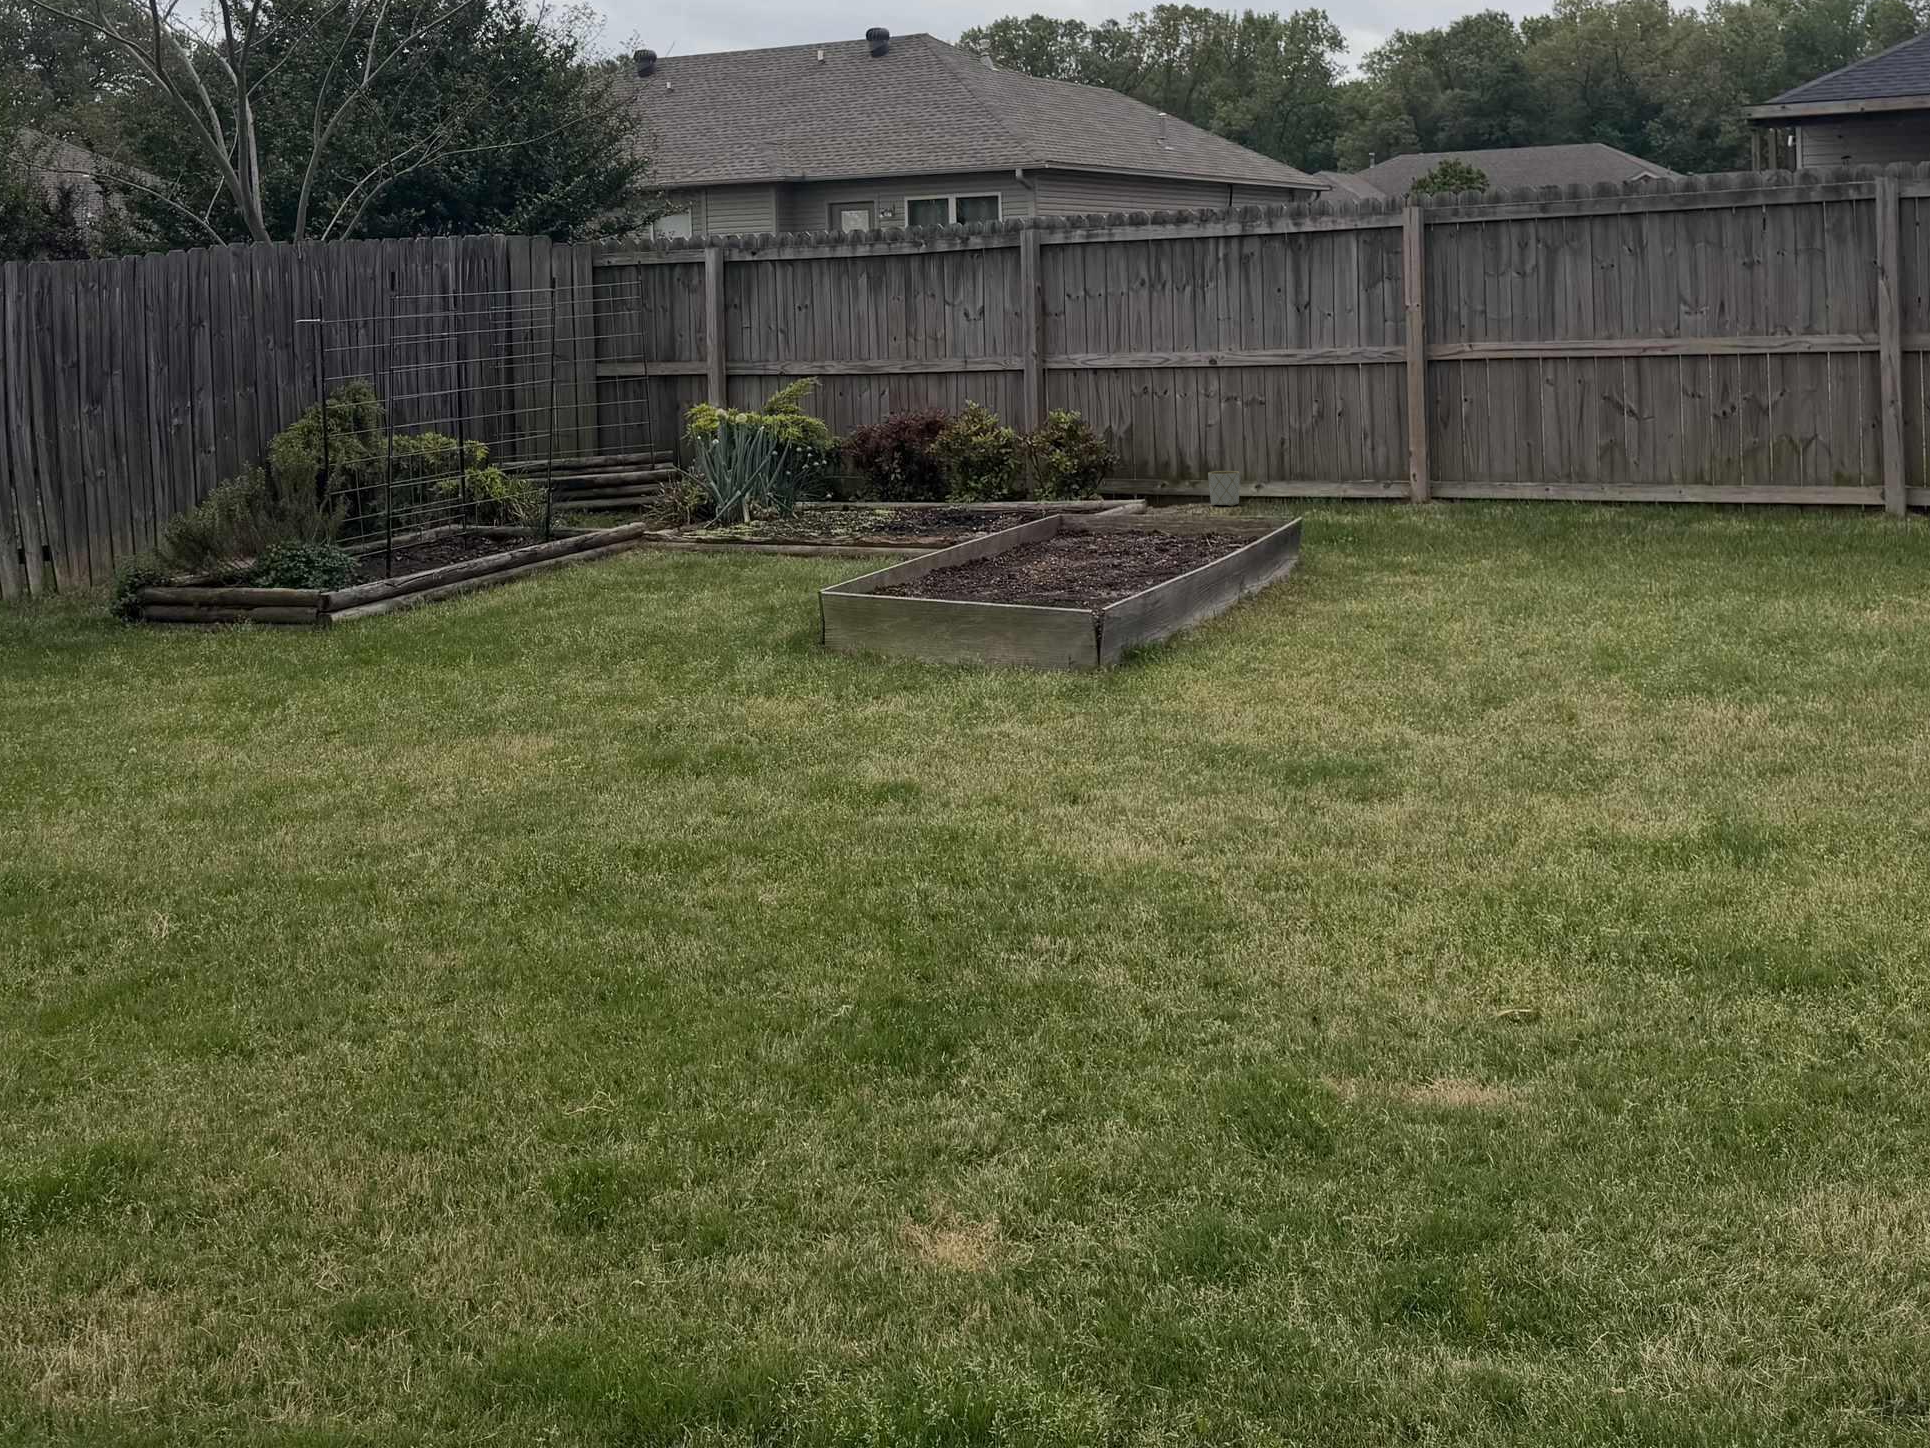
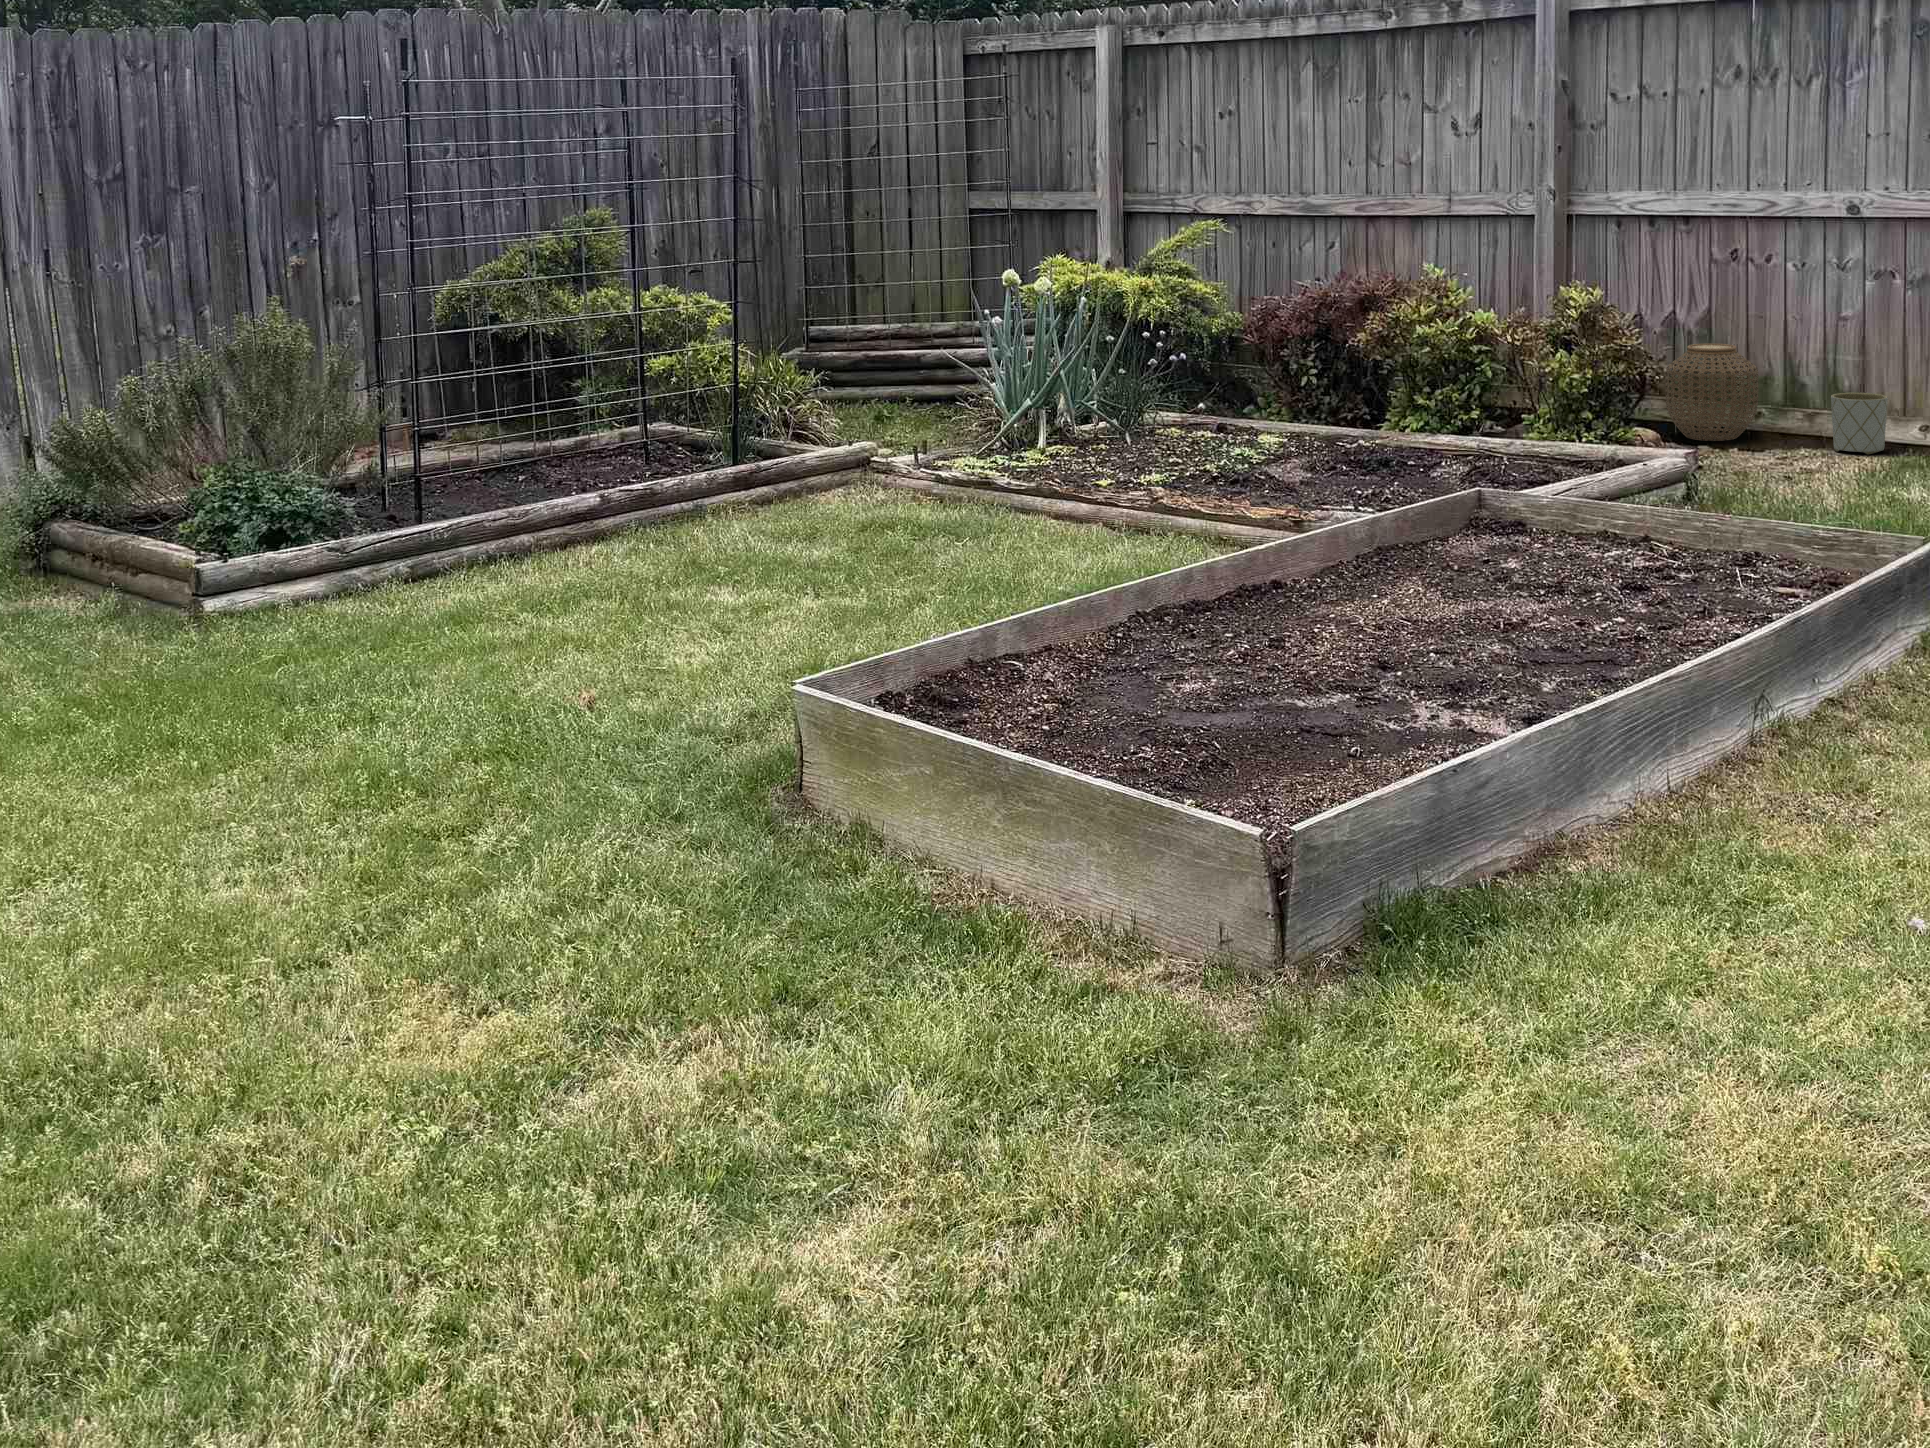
woven basket: none [1110,446,1165,505] -> present [1666,343,1759,441]

